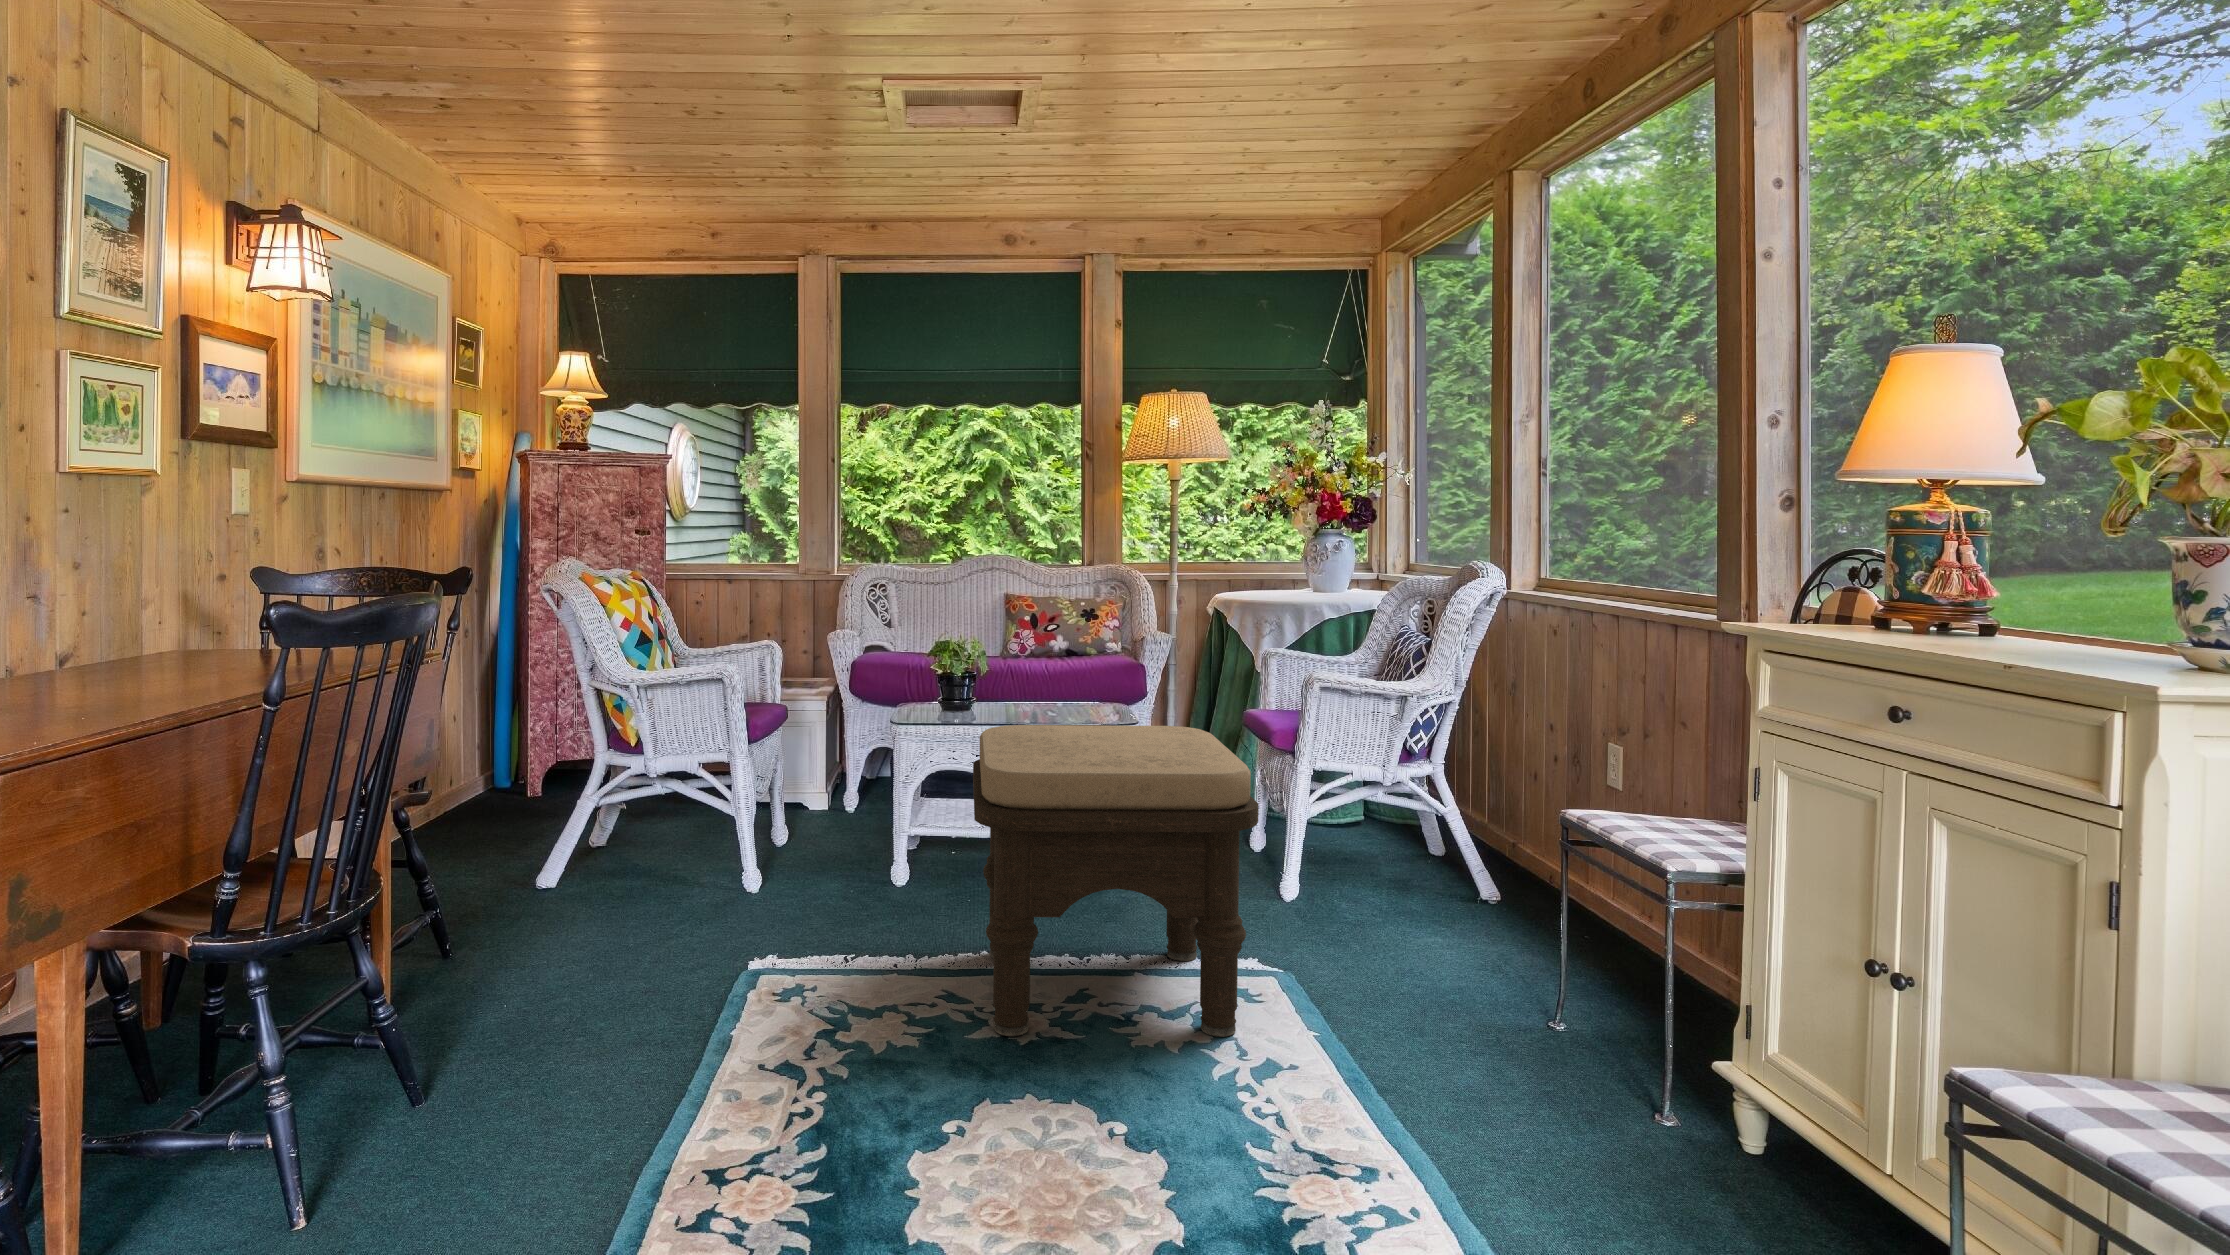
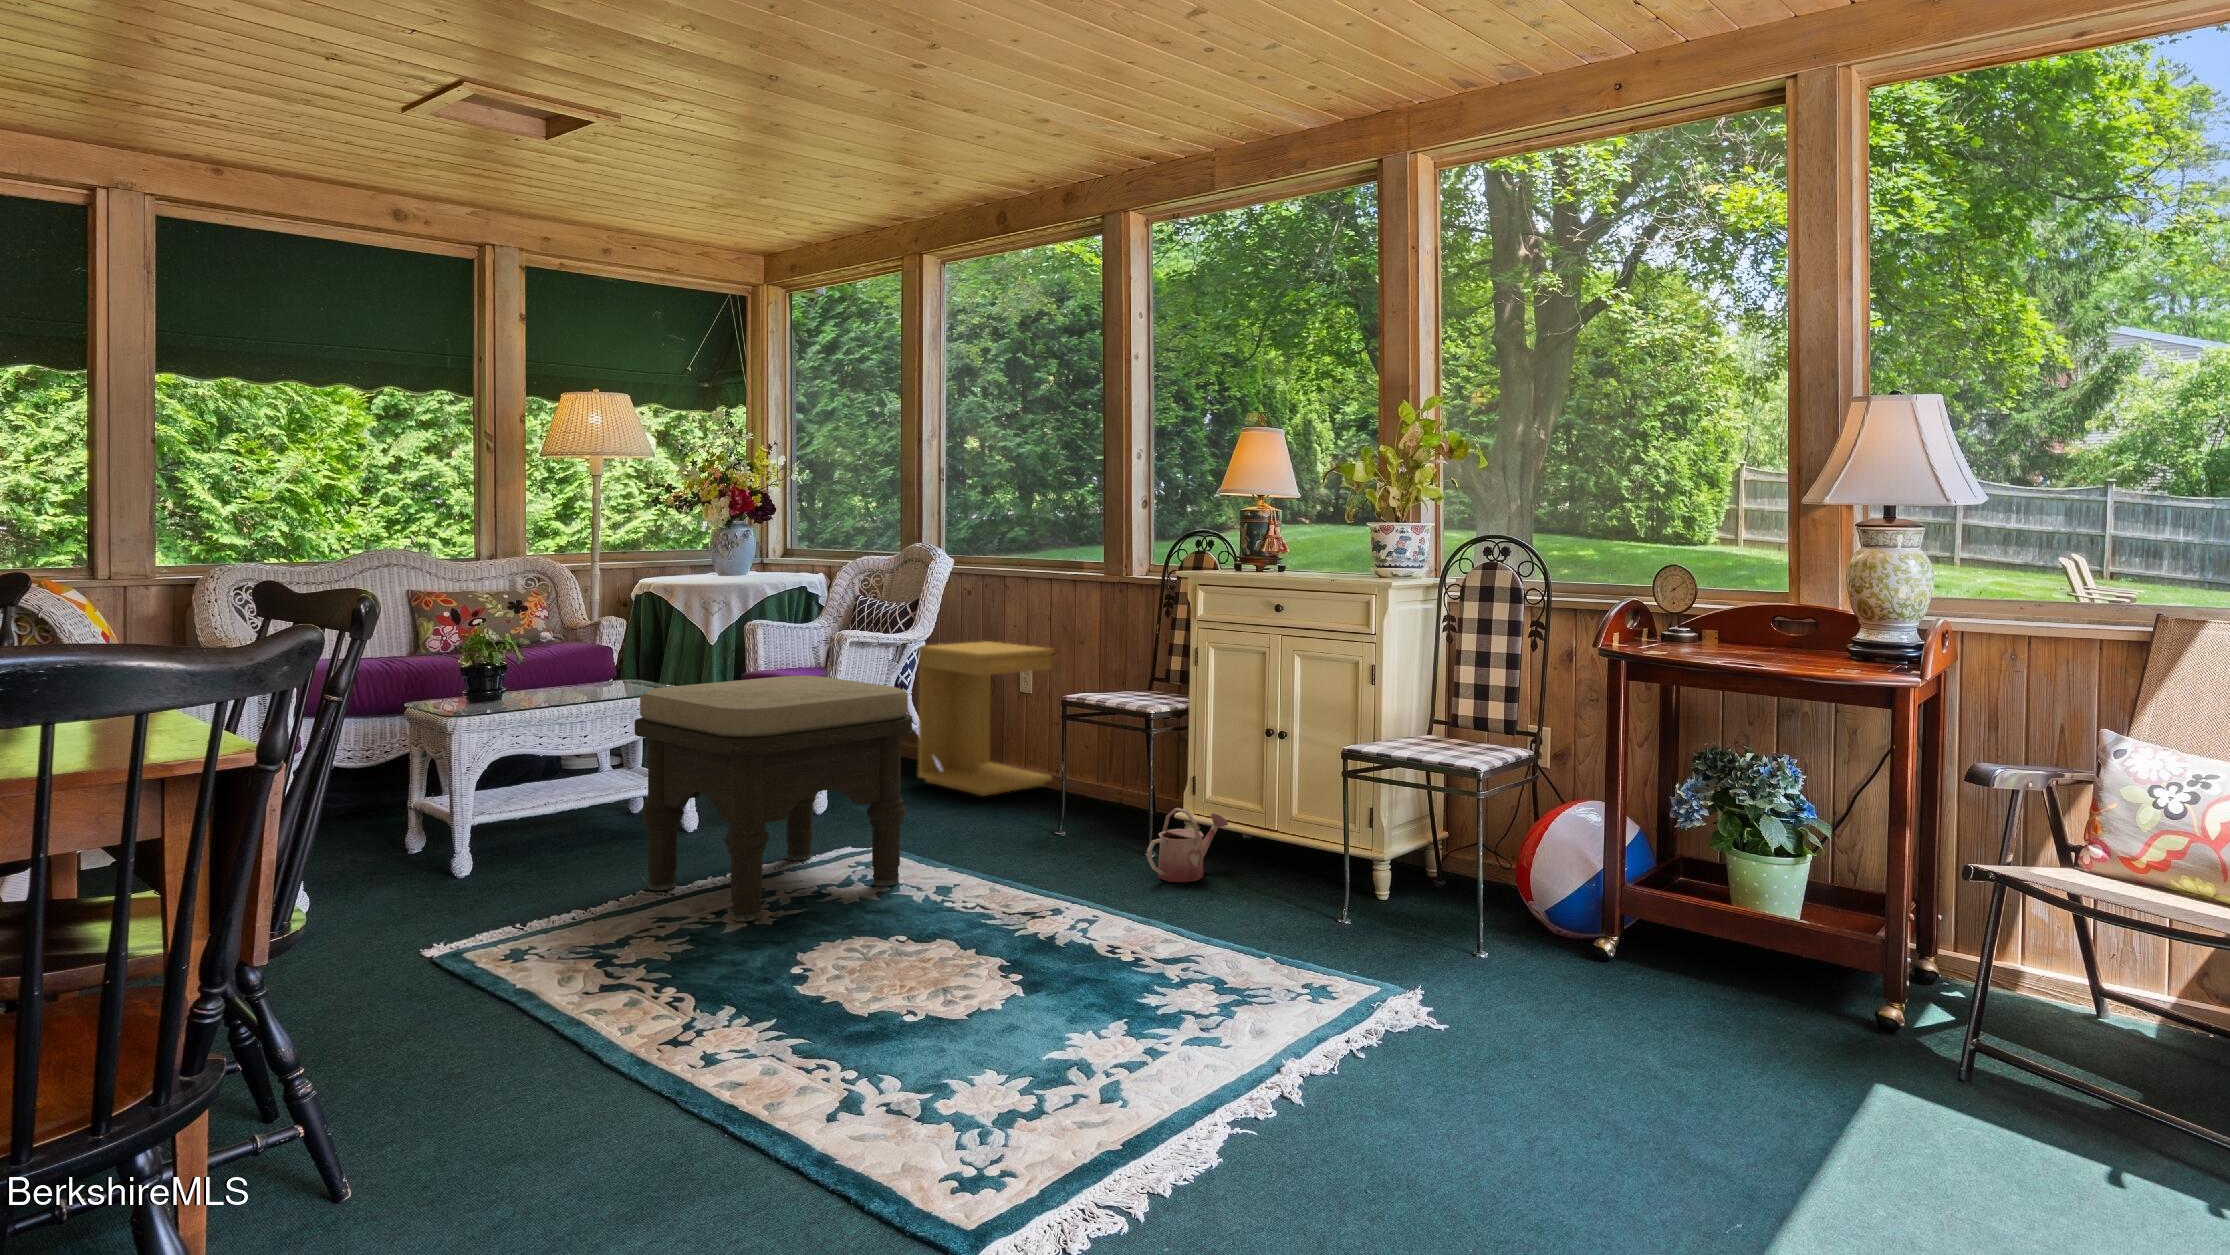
side table: none [1455,697,1642,923] -> present [918,641,1054,796]
watering can: none [1580,1055,1788,1205] -> present [1147,808,1228,882]

